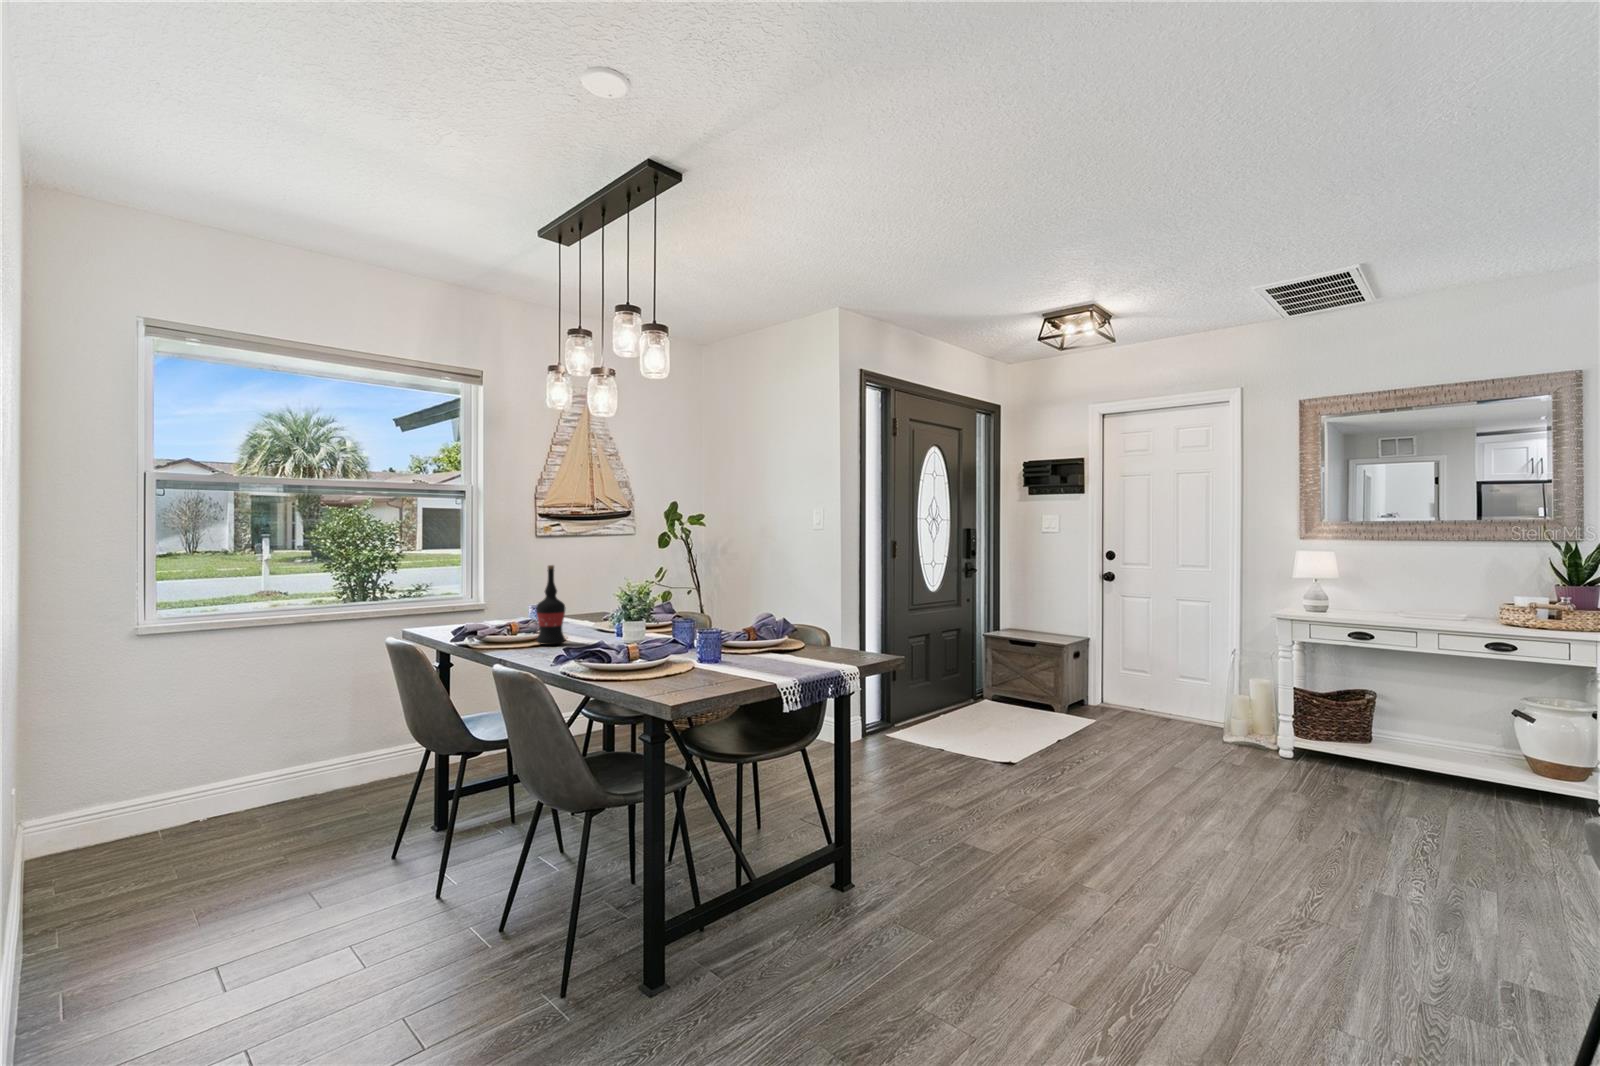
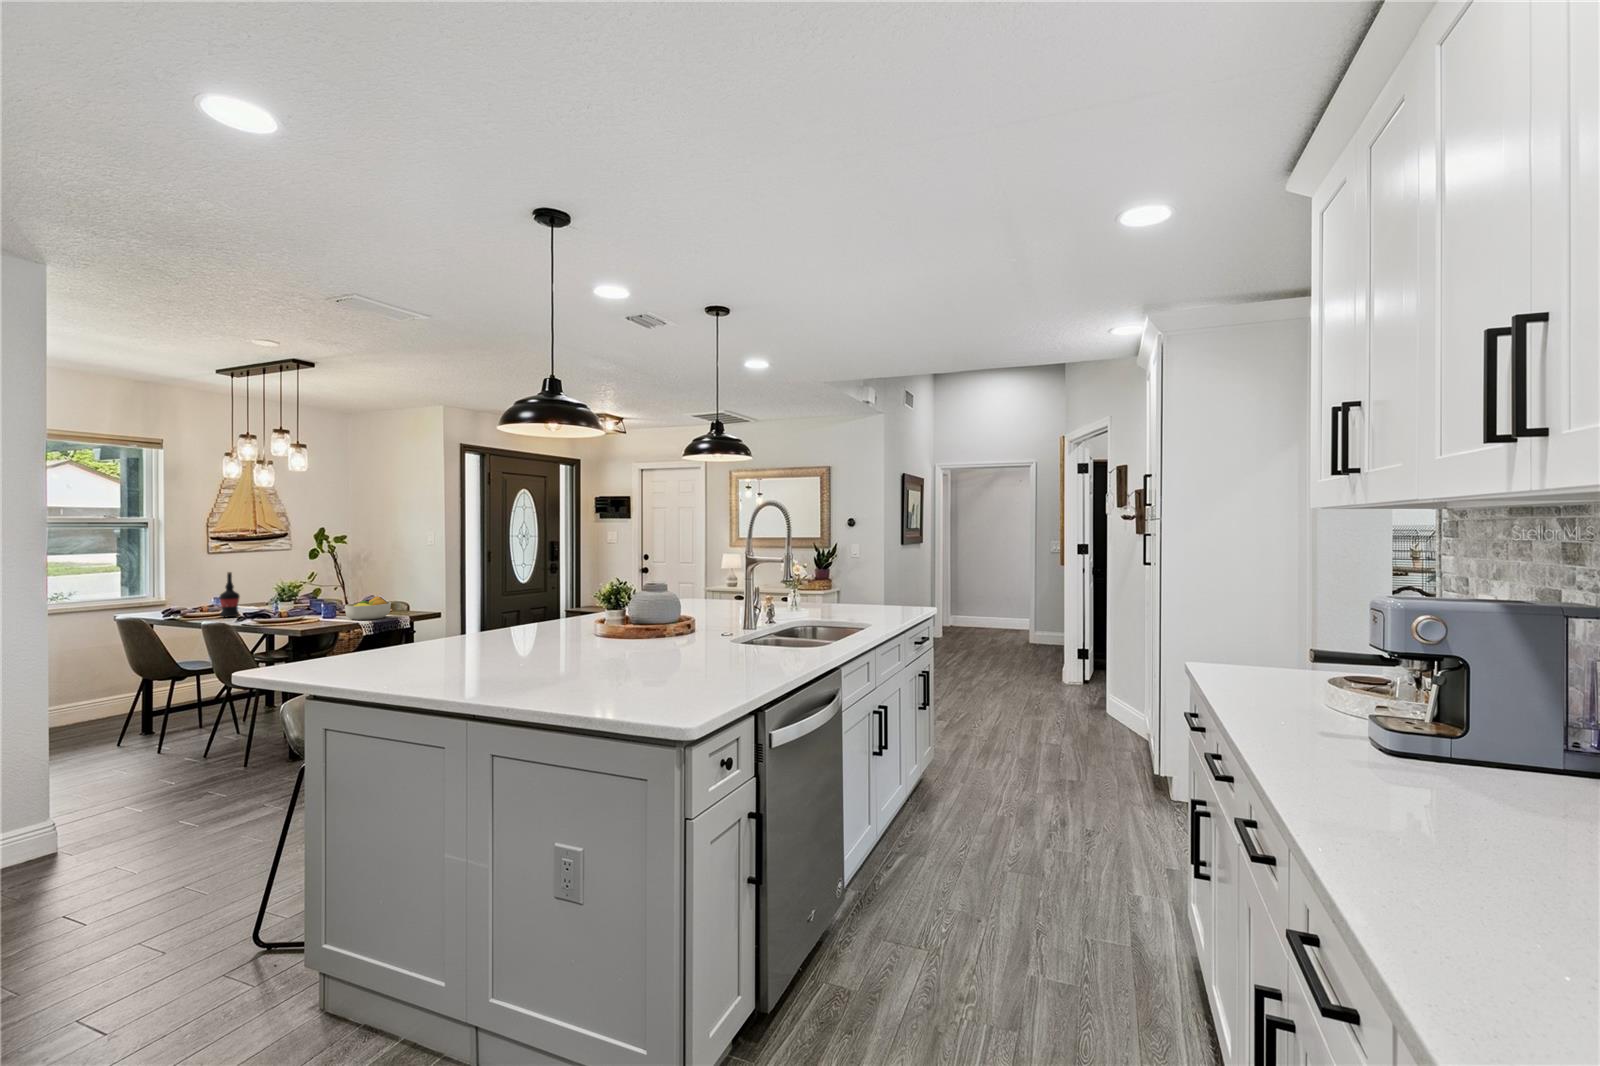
fruit bowl: none [734,619,810,669] -> present [345,596,391,620]

